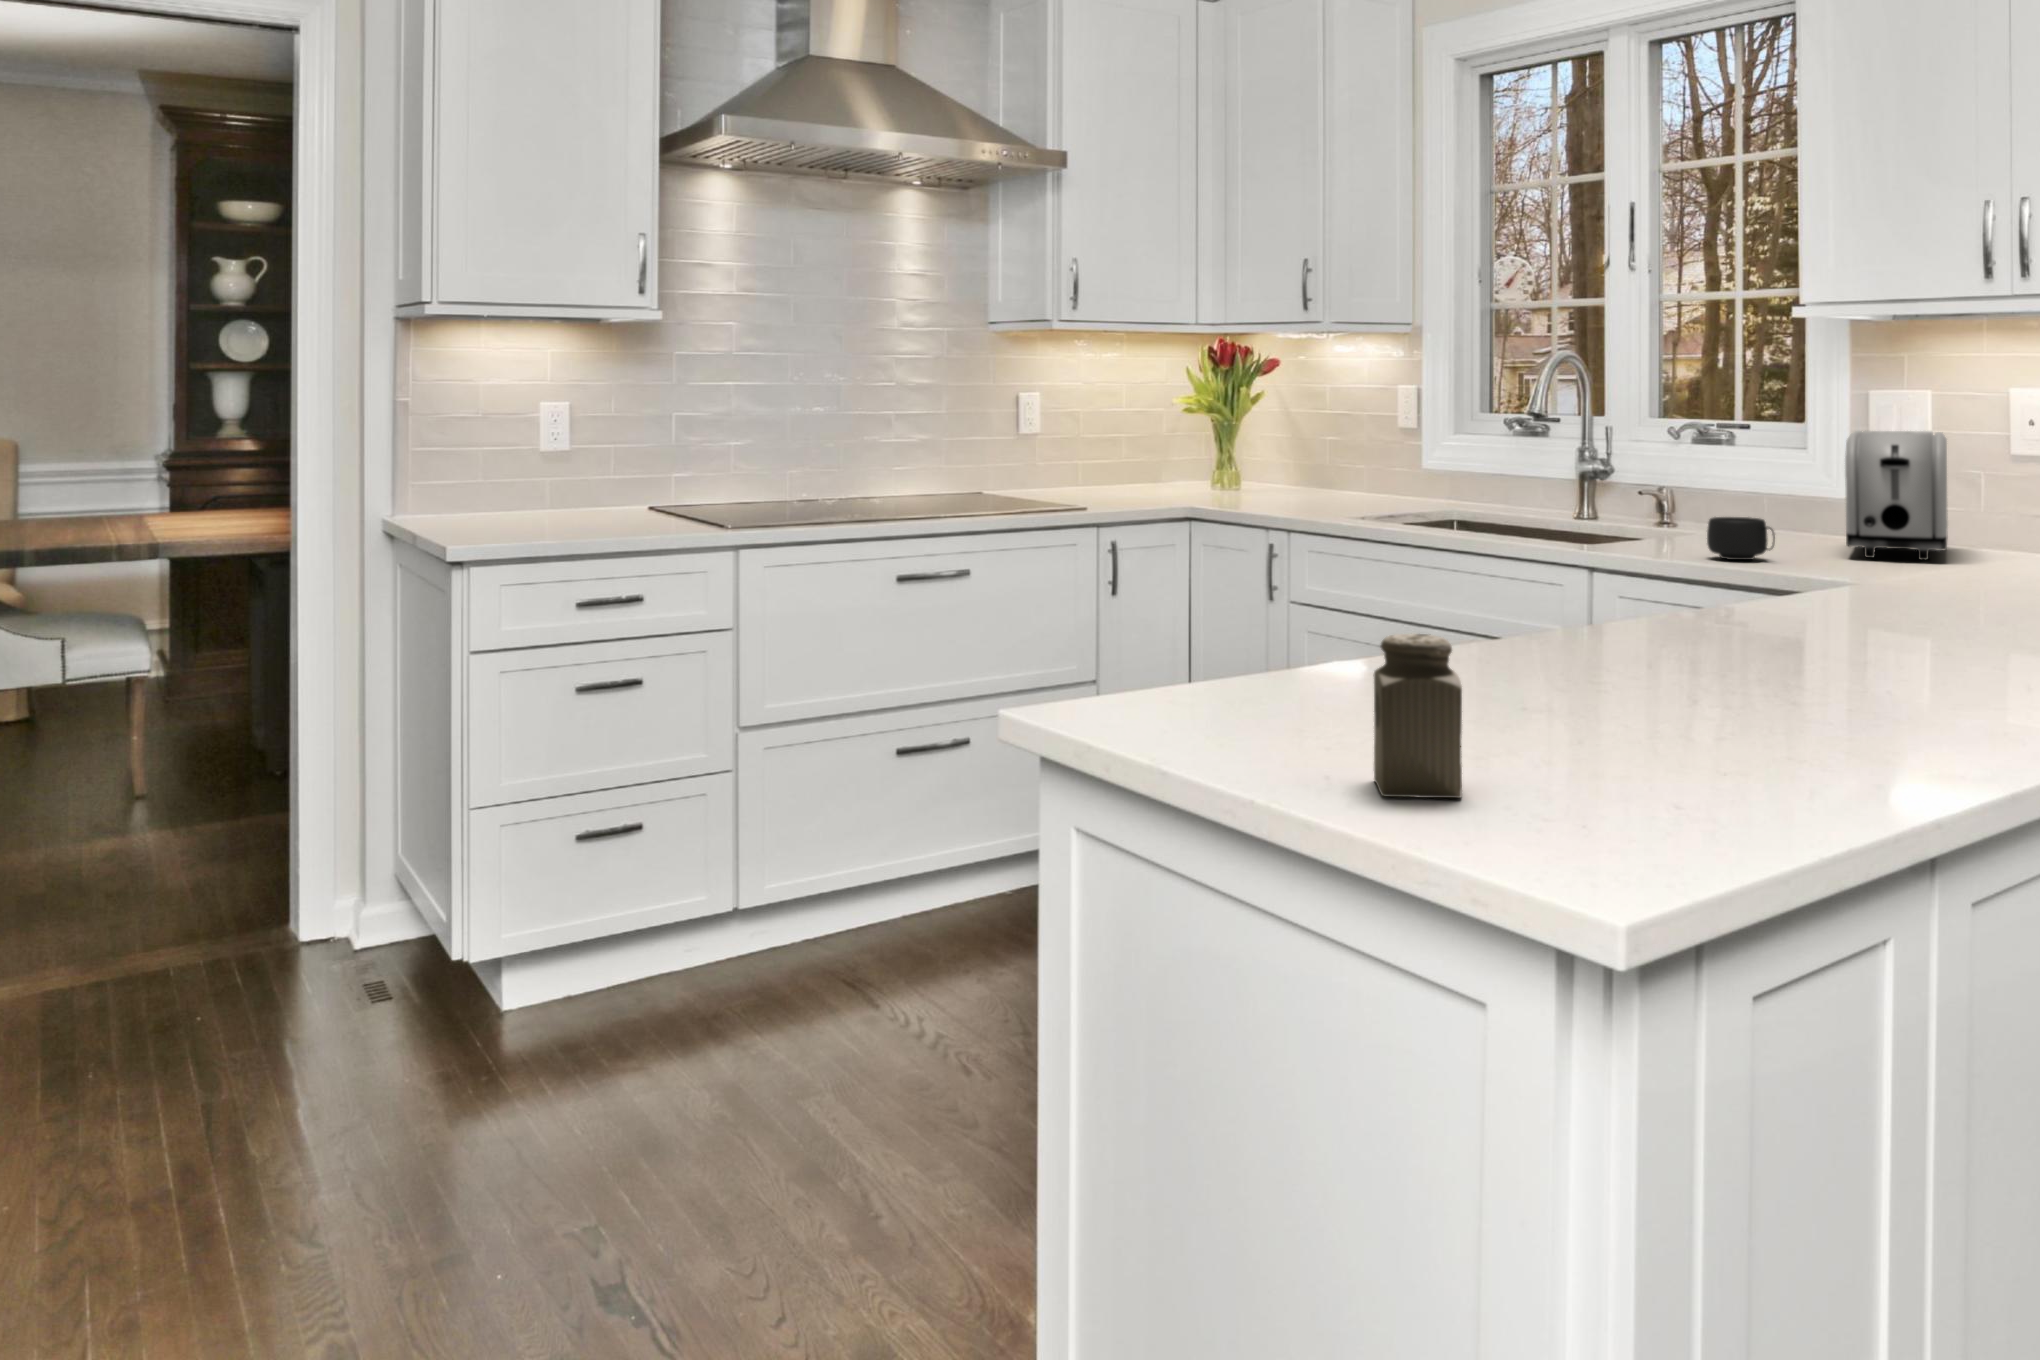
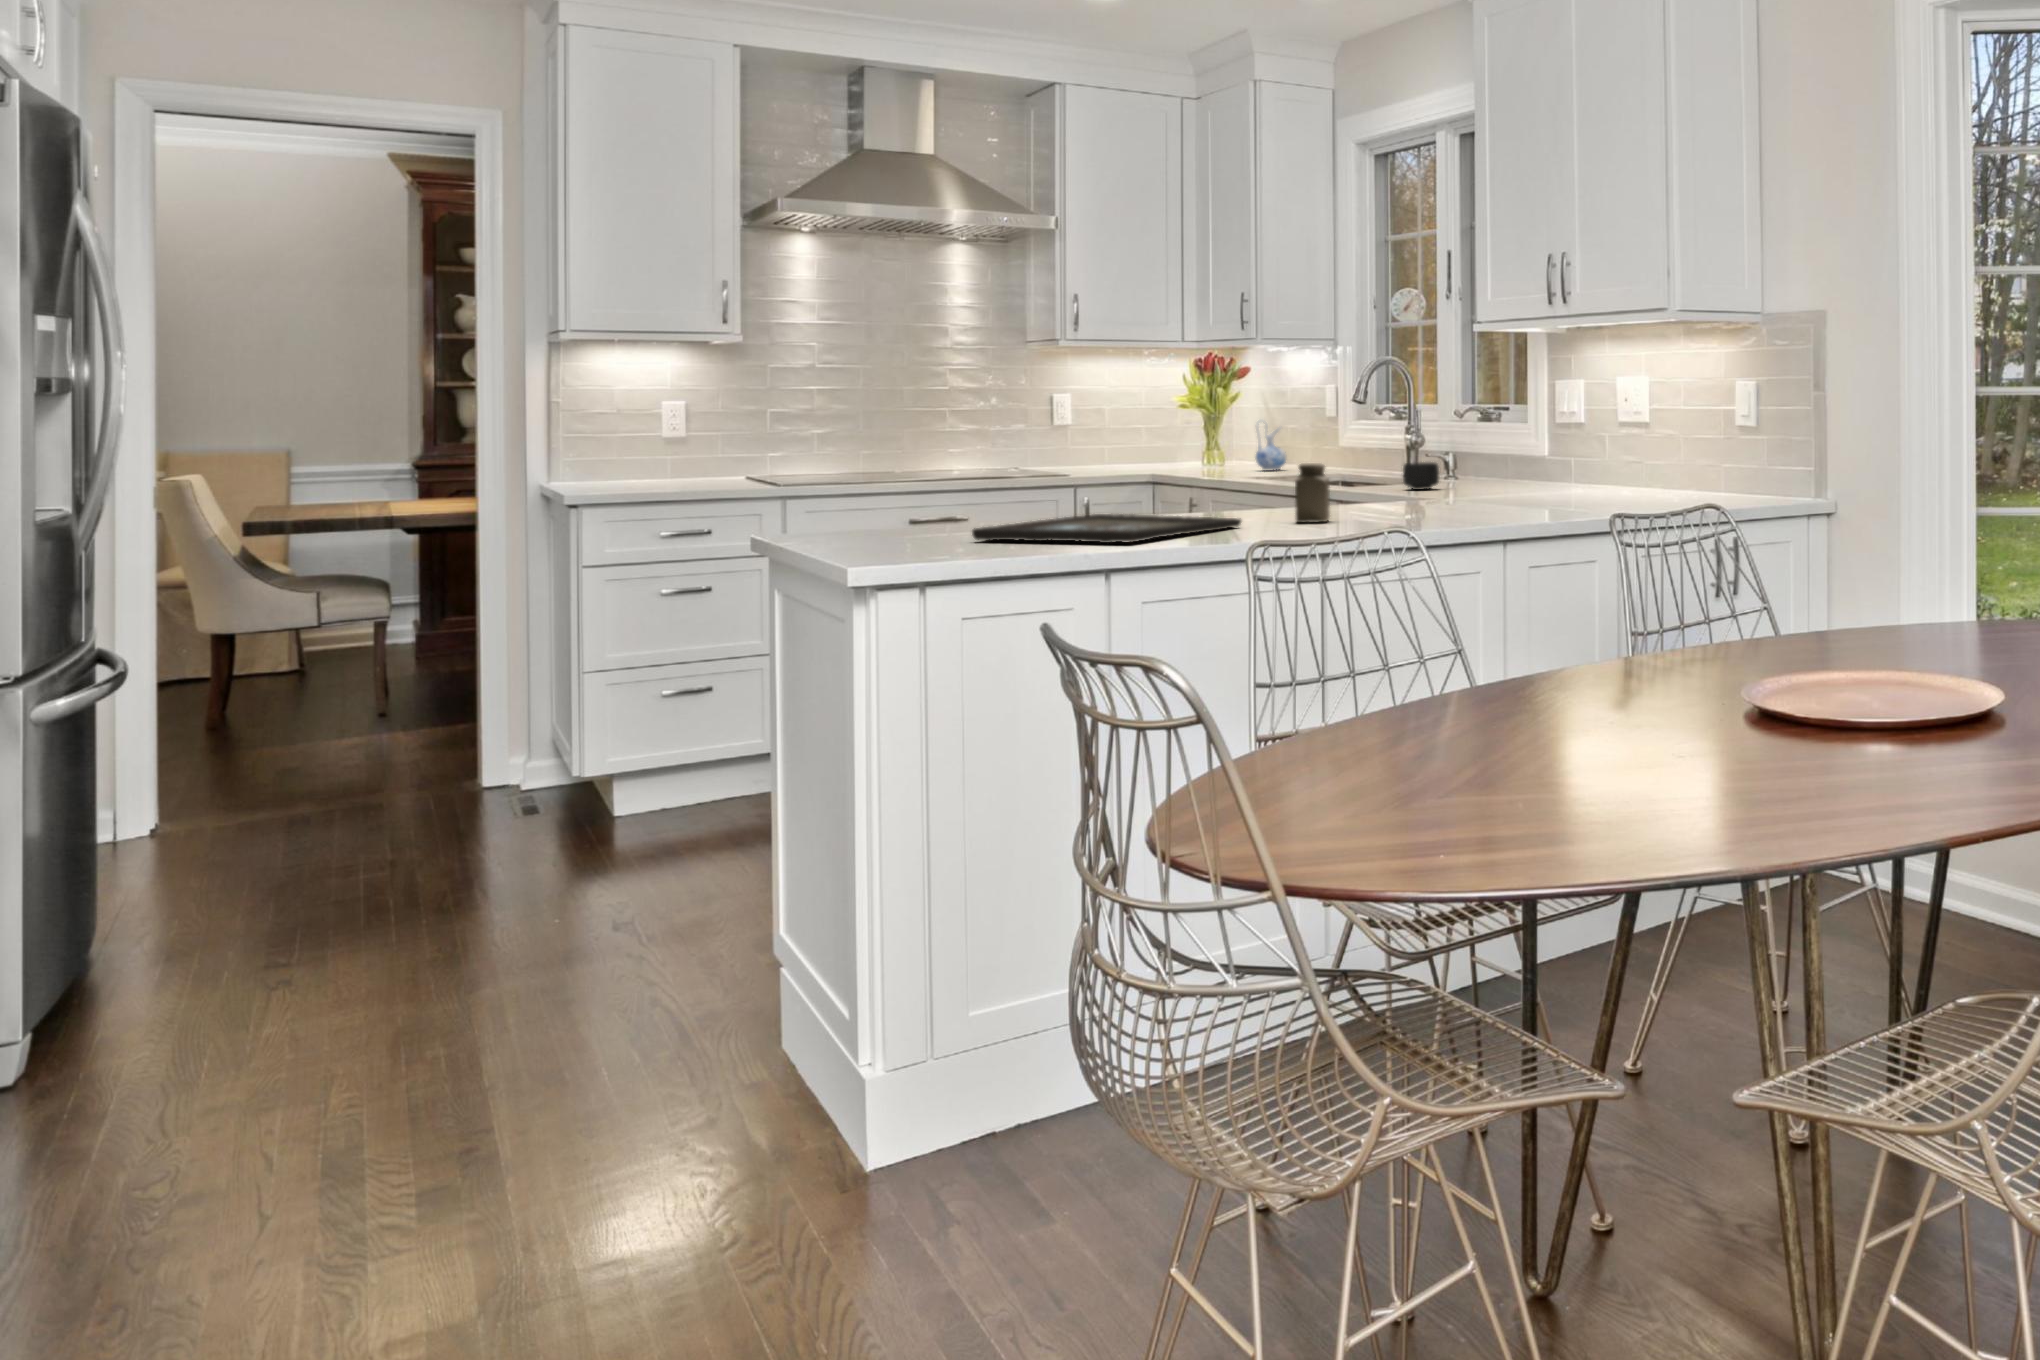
toaster: present [1845,431,1948,560] -> none [1492,405,1582,487]
ceramic pitcher: none [1306,432,1348,502] -> present [1256,420,1286,471]
salt shaker: present [1373,633,1462,798] -> present [1295,463,1330,523]
tray: none [1457,645,1872,760] -> present [972,514,1241,543]

